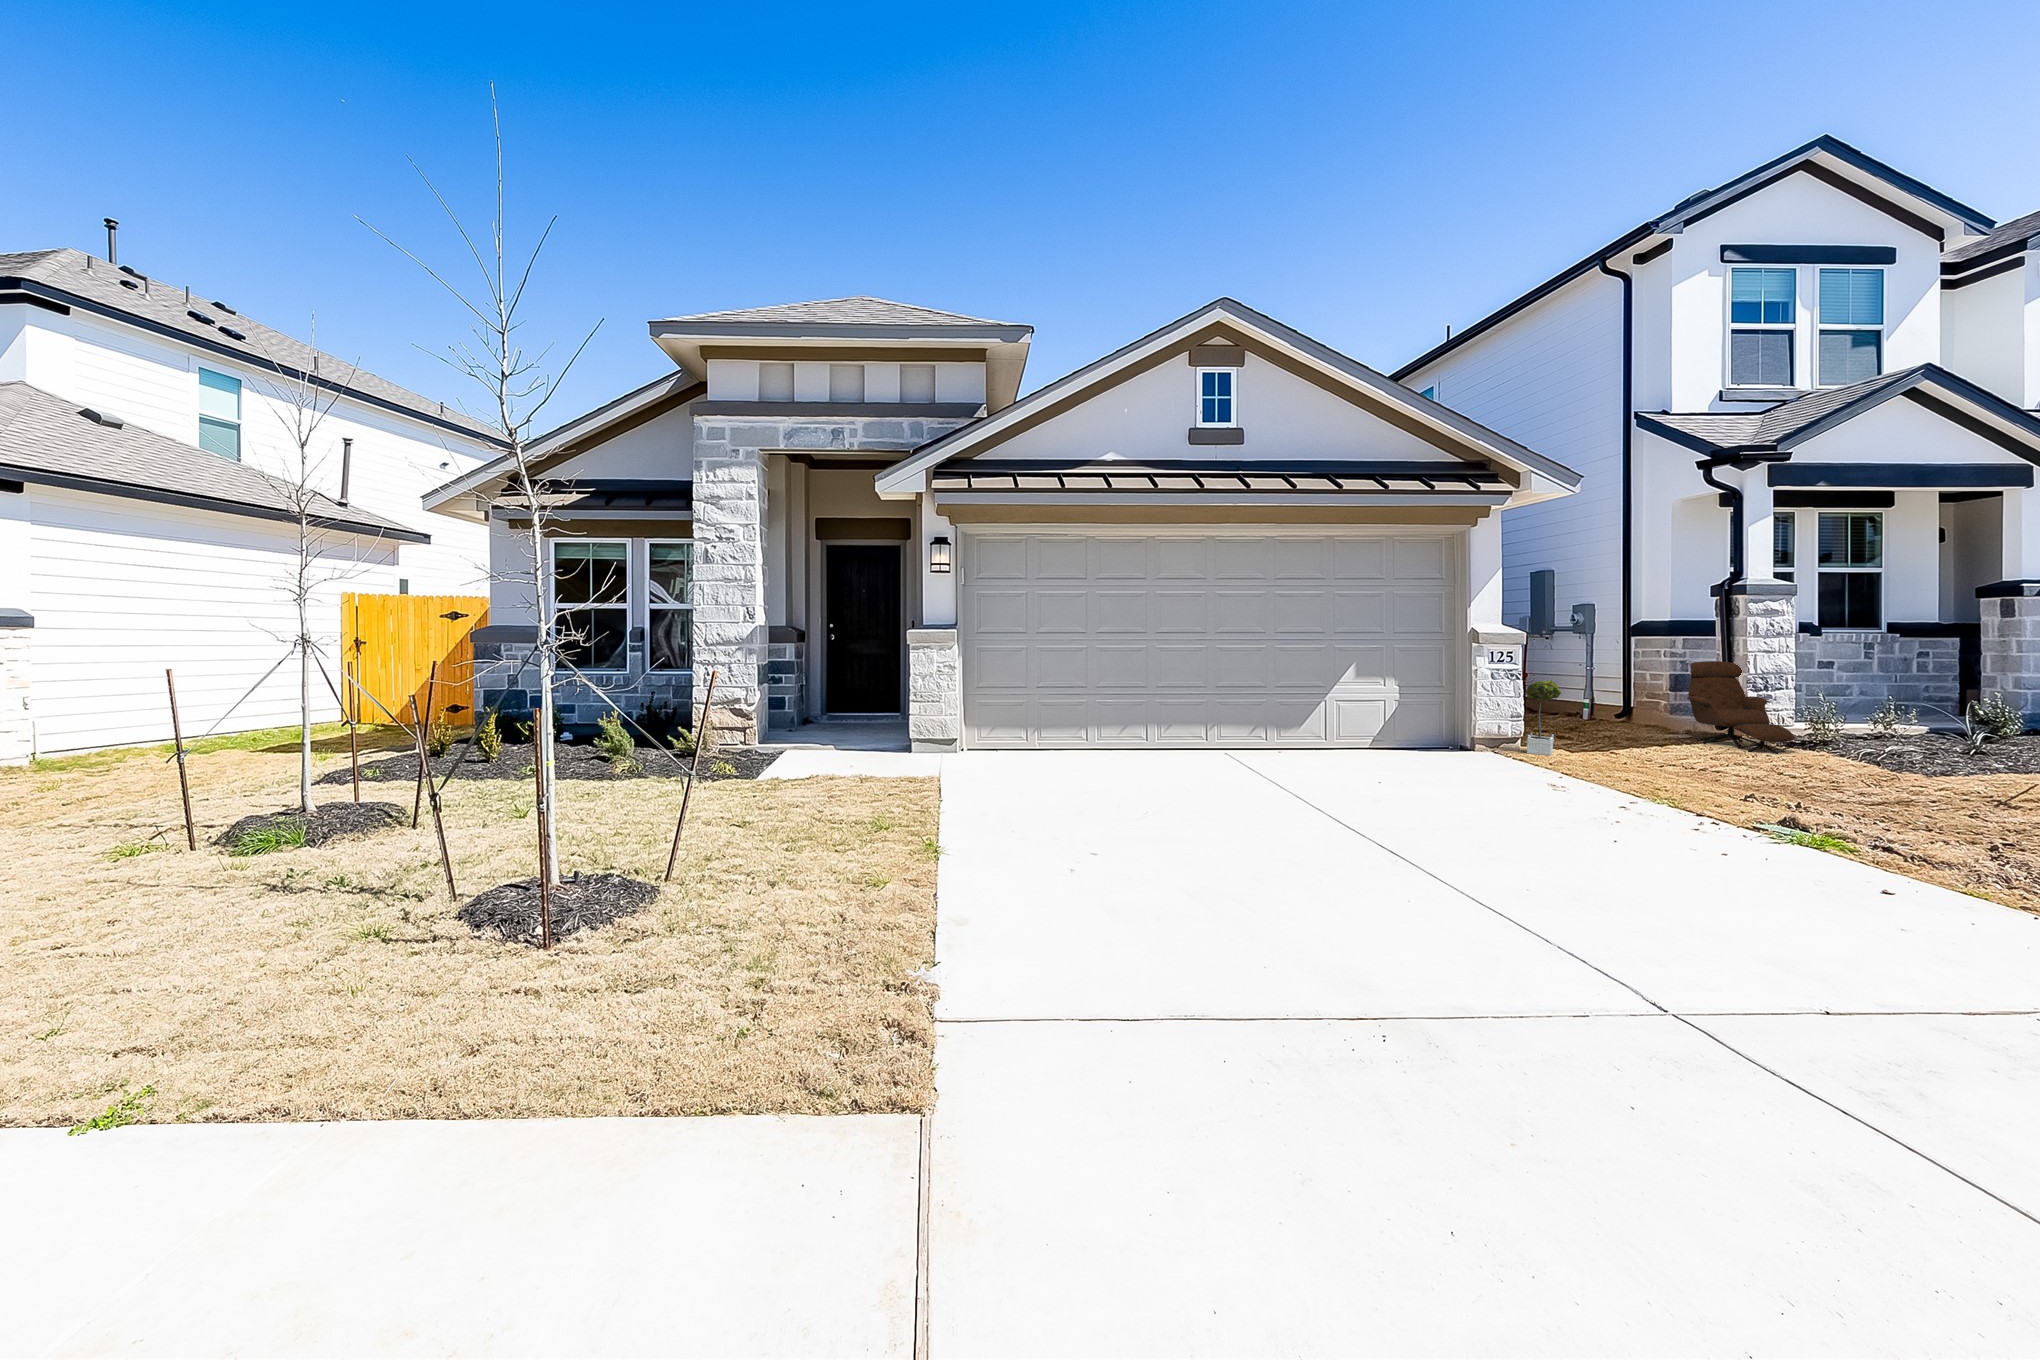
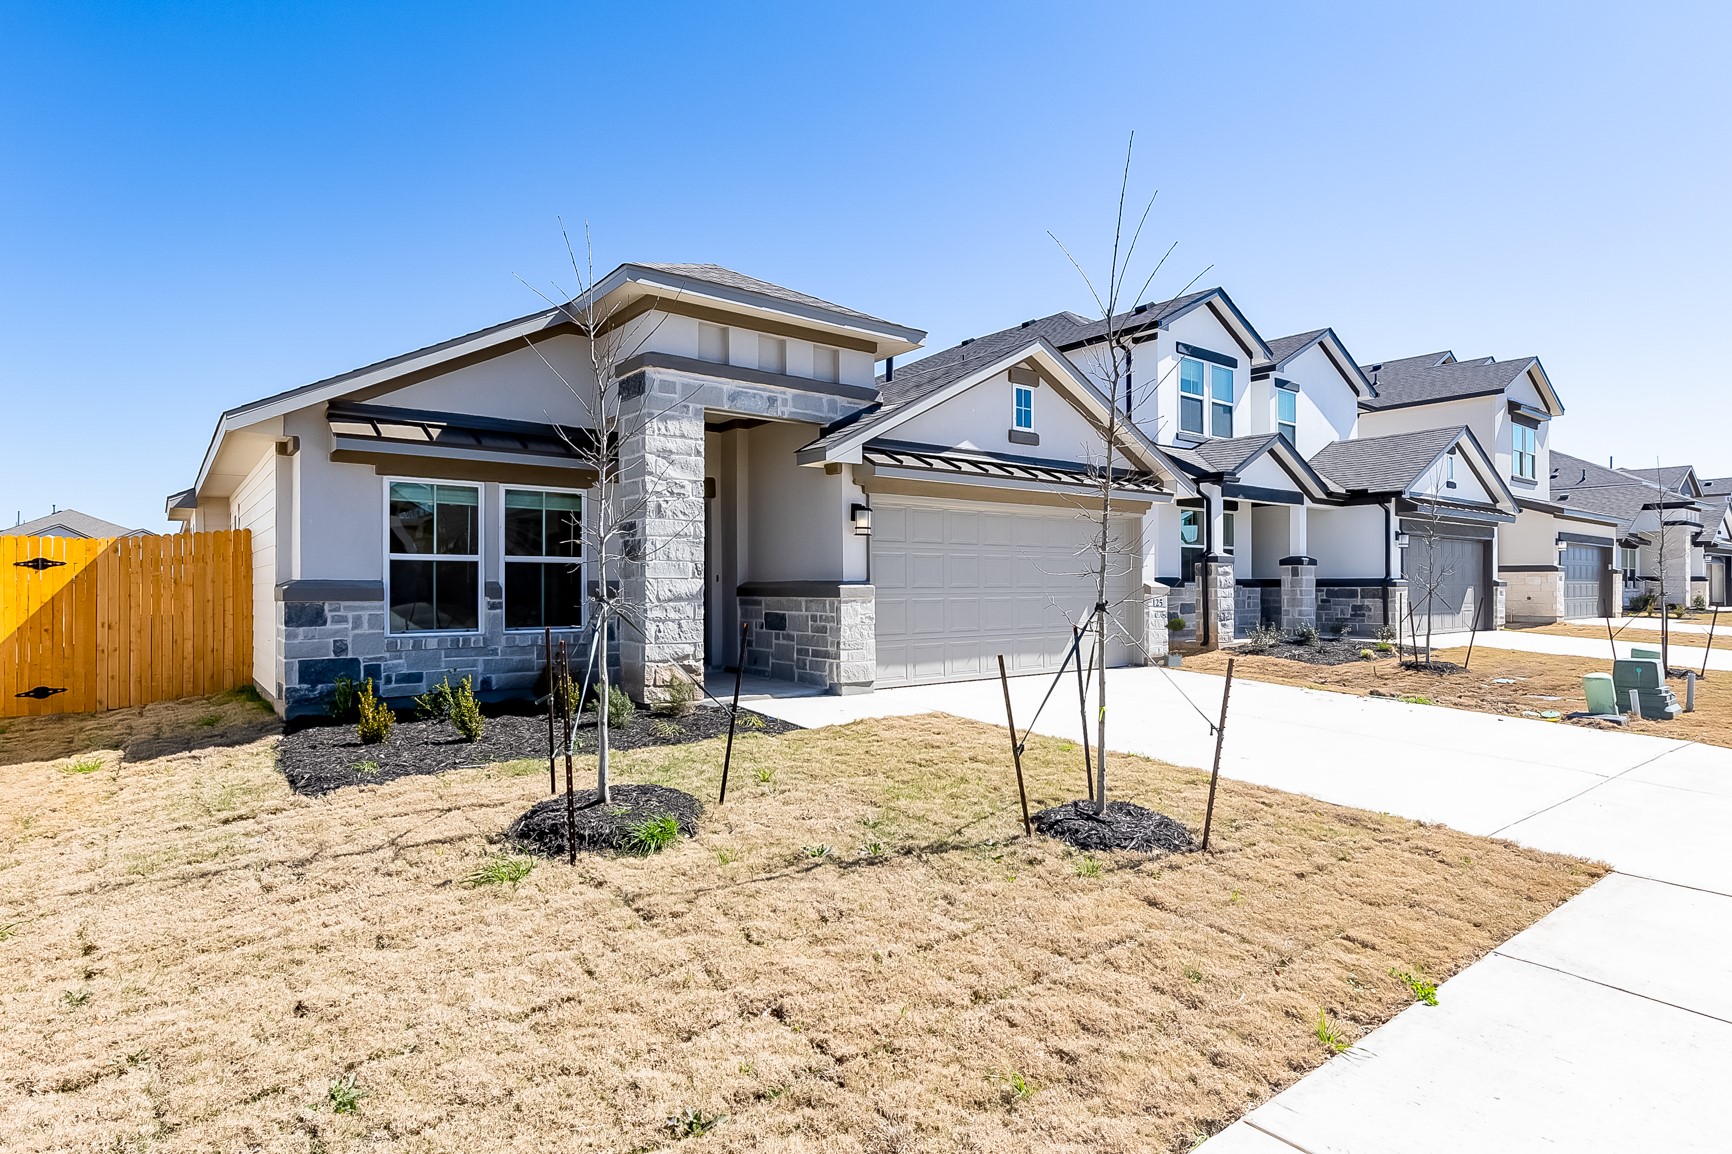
lounge chair: present [1687,661,1794,754] -> none [1199,604,1259,658]

